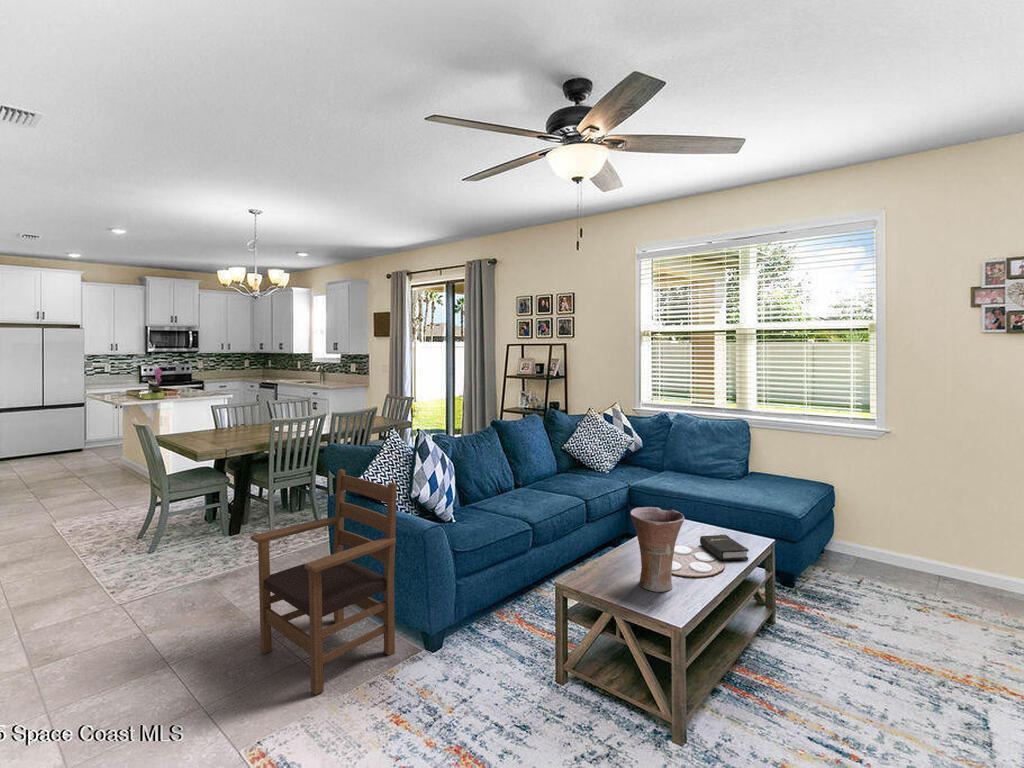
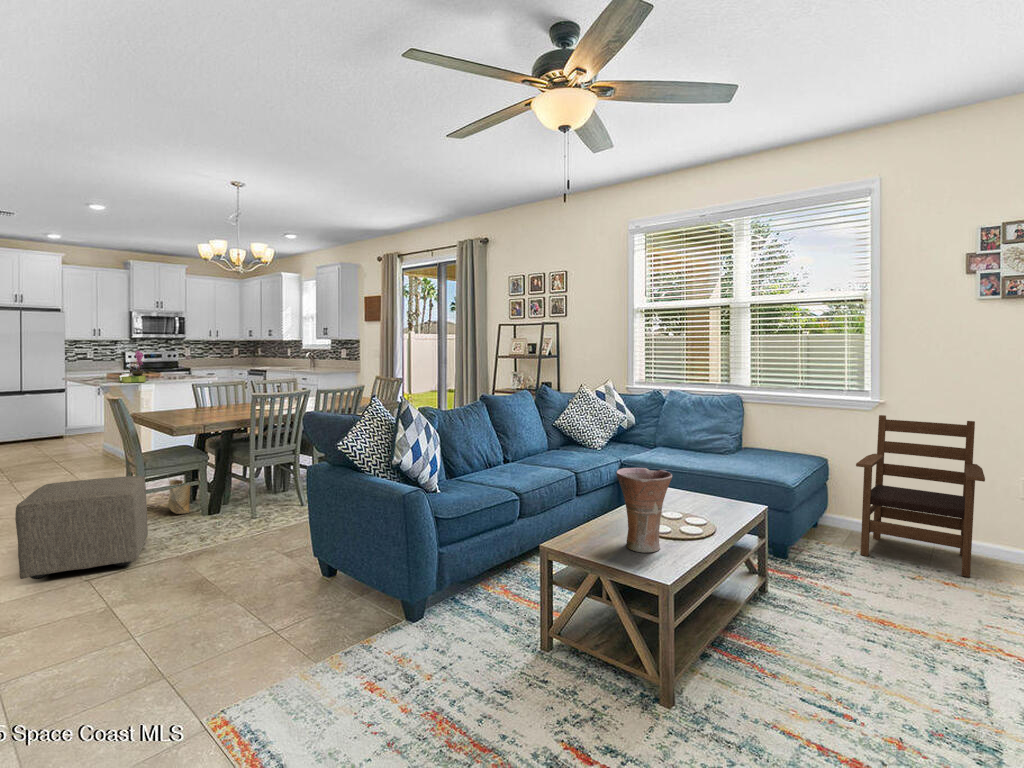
armchair: present [251,469,397,695] -> present [856,415,985,577]
woven basket: none [188,485,212,534] -> present [168,480,190,514]
ottoman: none [48,500,172,605] -> present [15,476,148,579]
hardback book: present [700,535,749,560] -> none [691,501,740,525]

